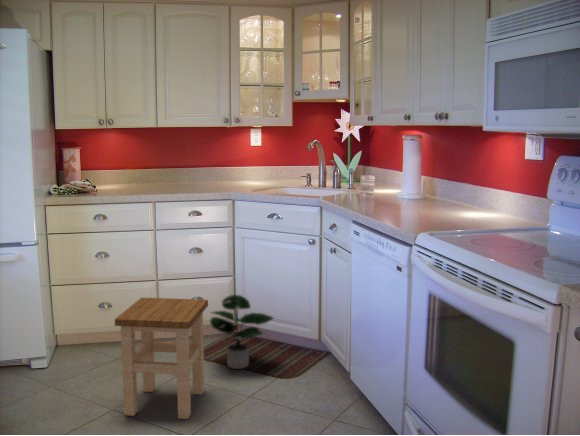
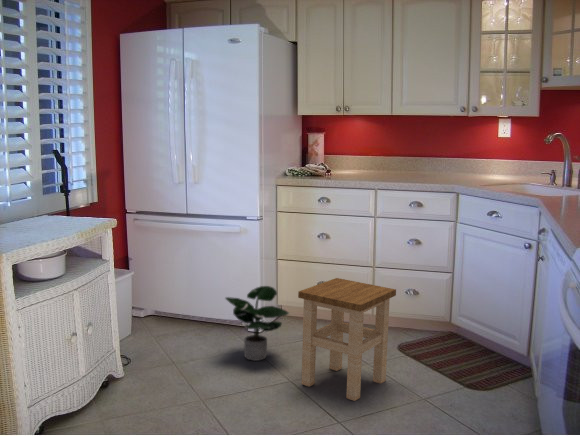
potted plant: present [210,295,273,369] -> present [226,286,289,361]

